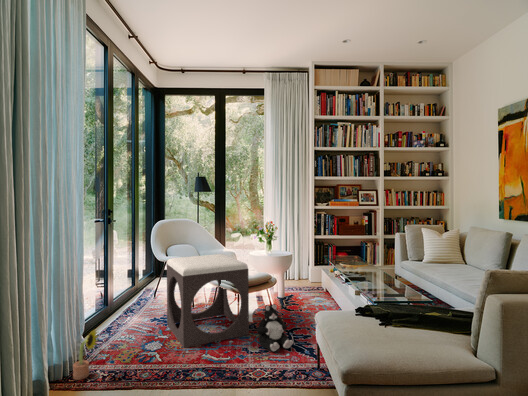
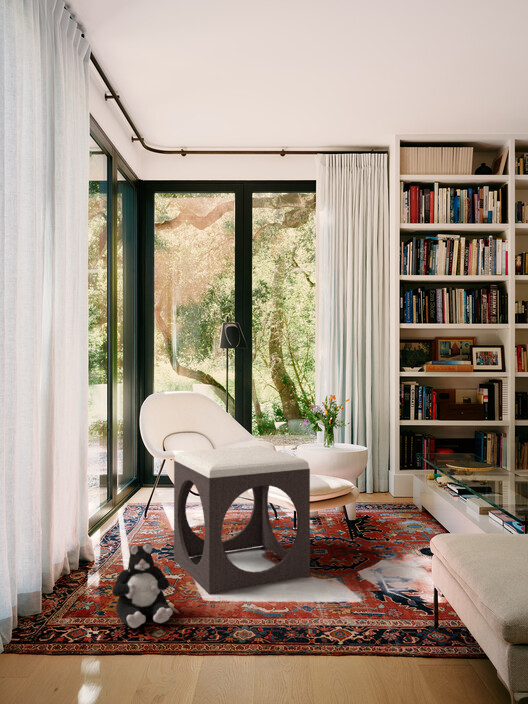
plush toy: present [257,304,293,351] -> present [112,543,173,628]
decorative plant: present [73,330,98,380] -> none [46,557,85,638]

